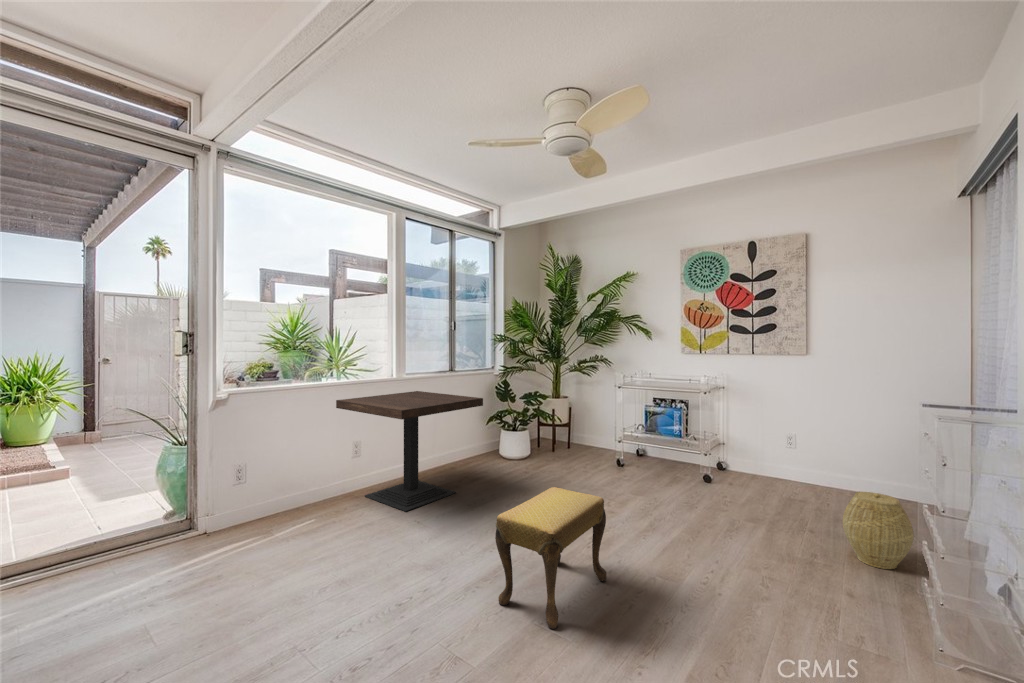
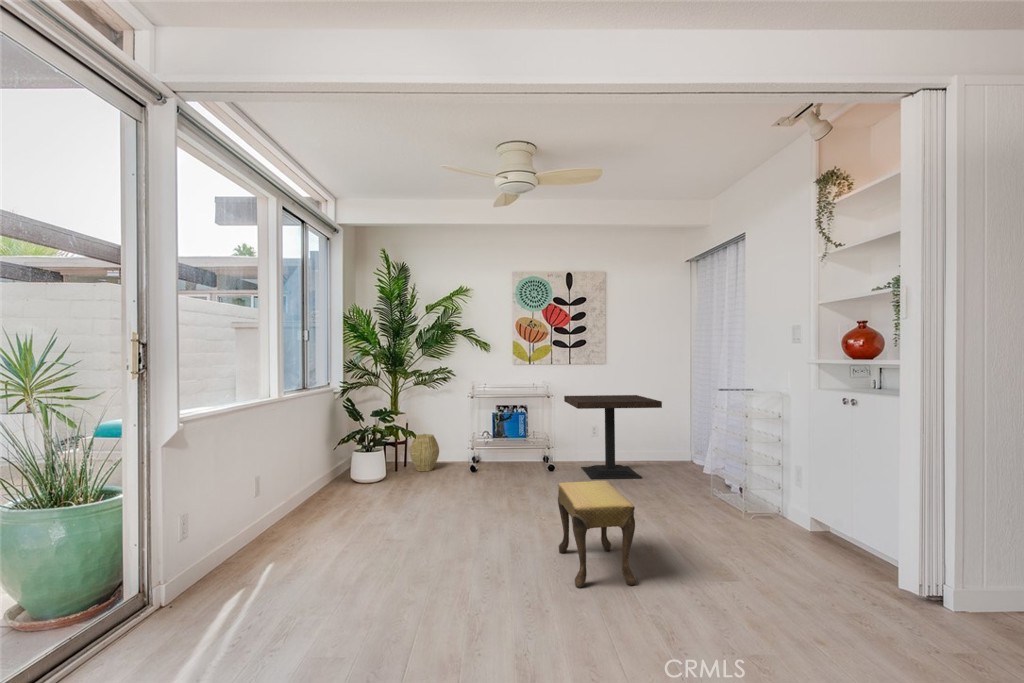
side table: present [336,391,483,512] -> present [564,395,662,479]
woven basket: present [843,492,914,569] -> present [410,434,439,471]

